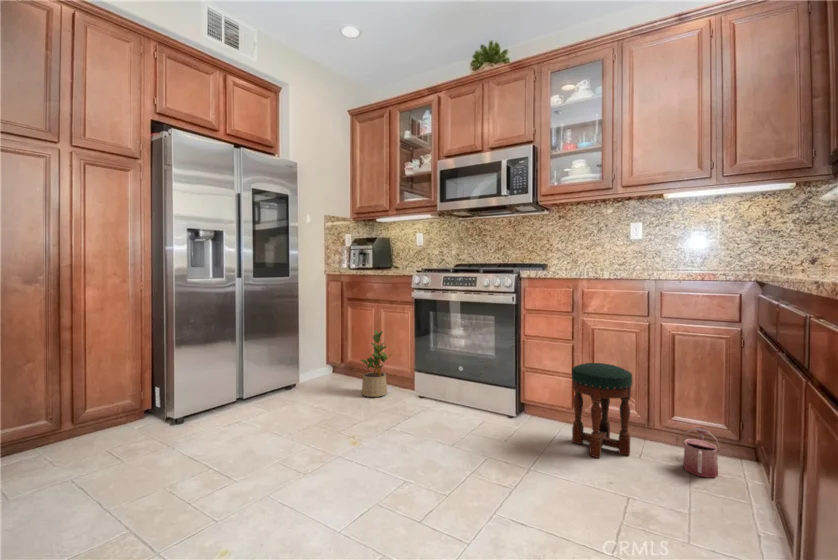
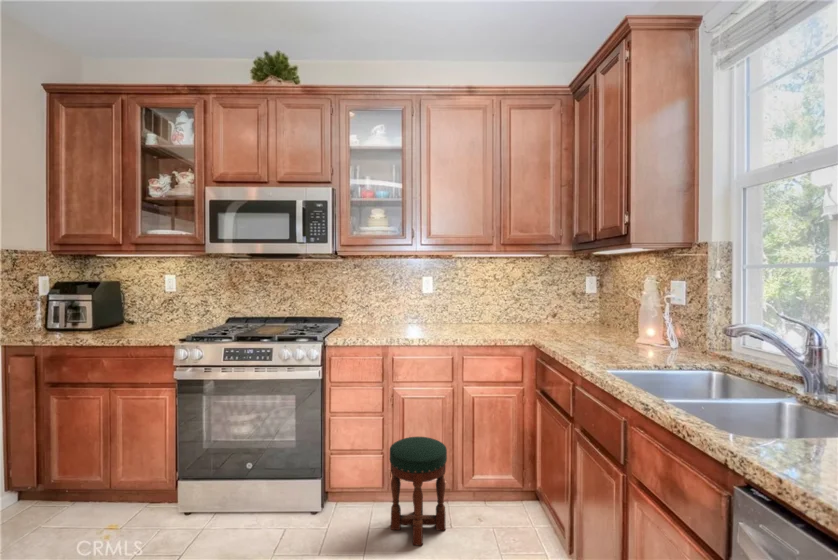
potted plant: present [361,330,387,397] -> none [79,432,139,539]
watering can: present [682,427,720,478] -> none [488,481,517,535]

